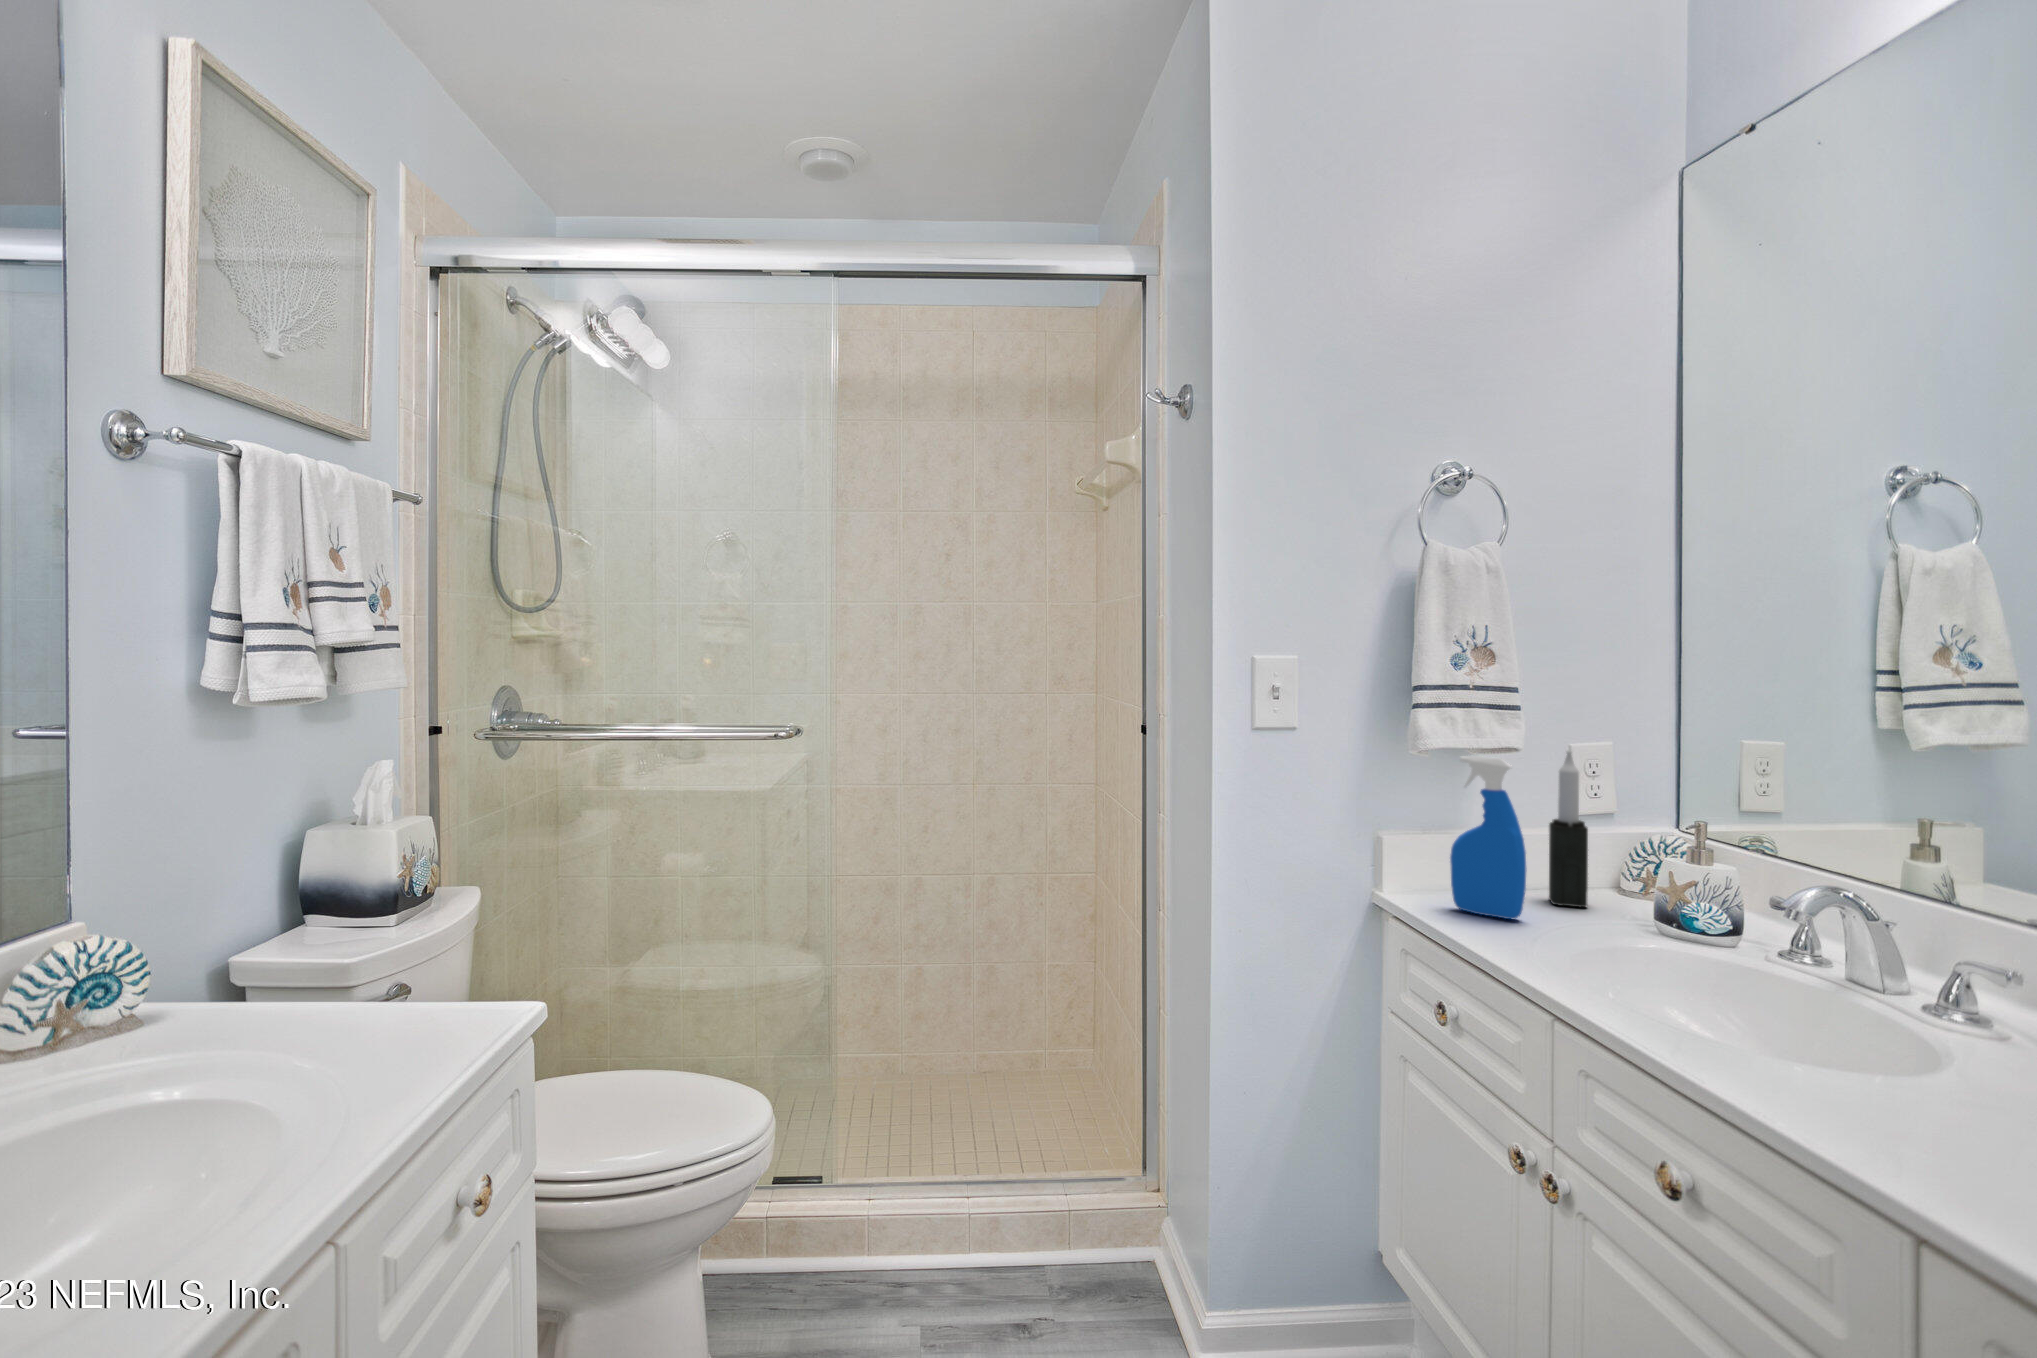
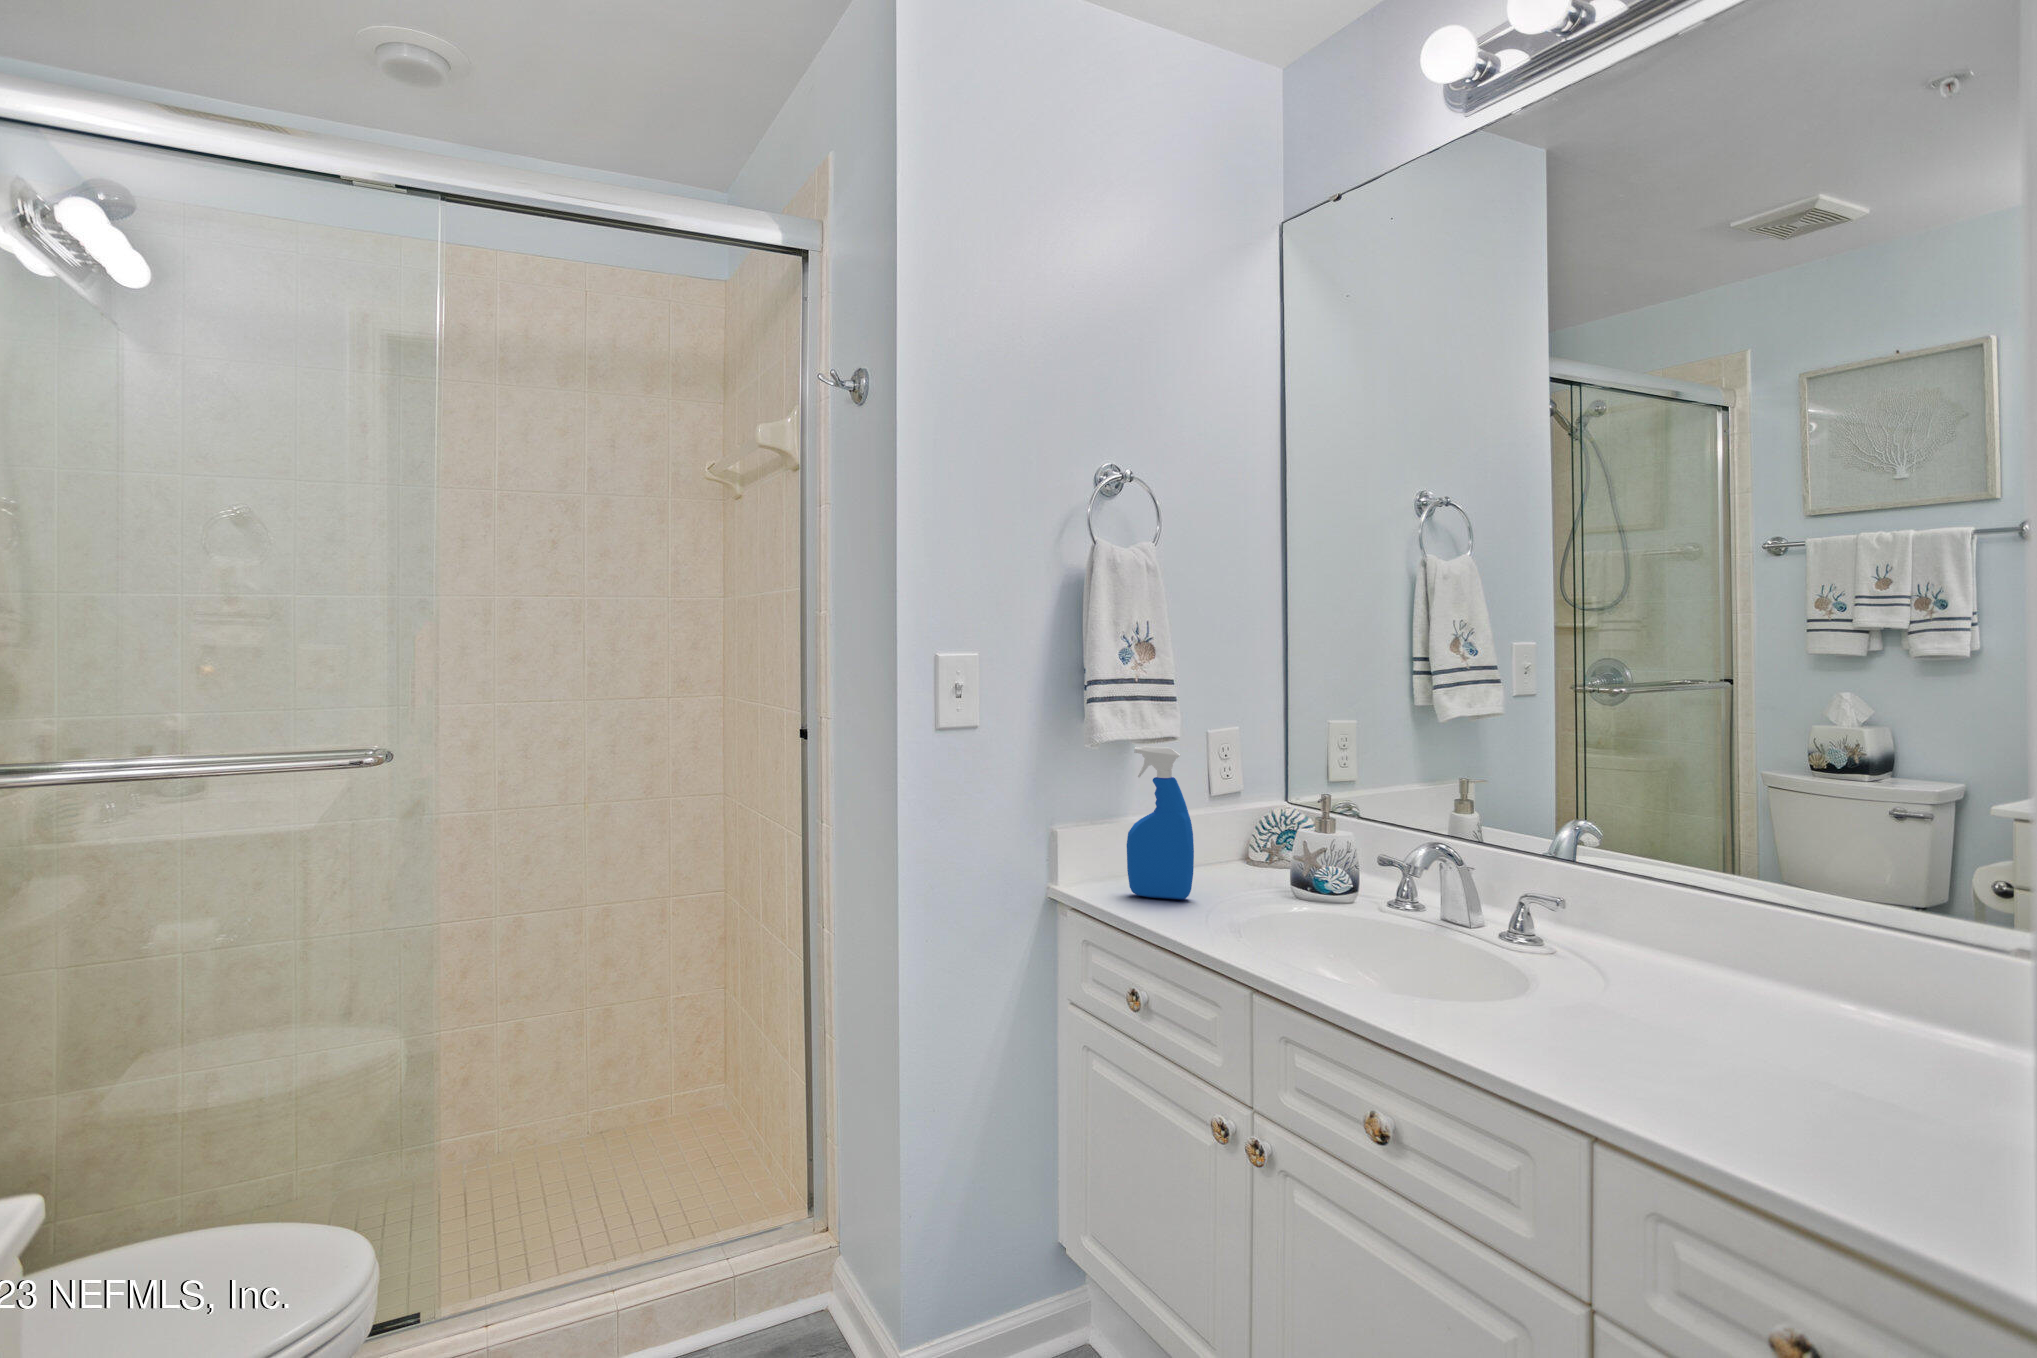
candle: present [1549,750,1588,907] -> none [1198,737,1232,881]

